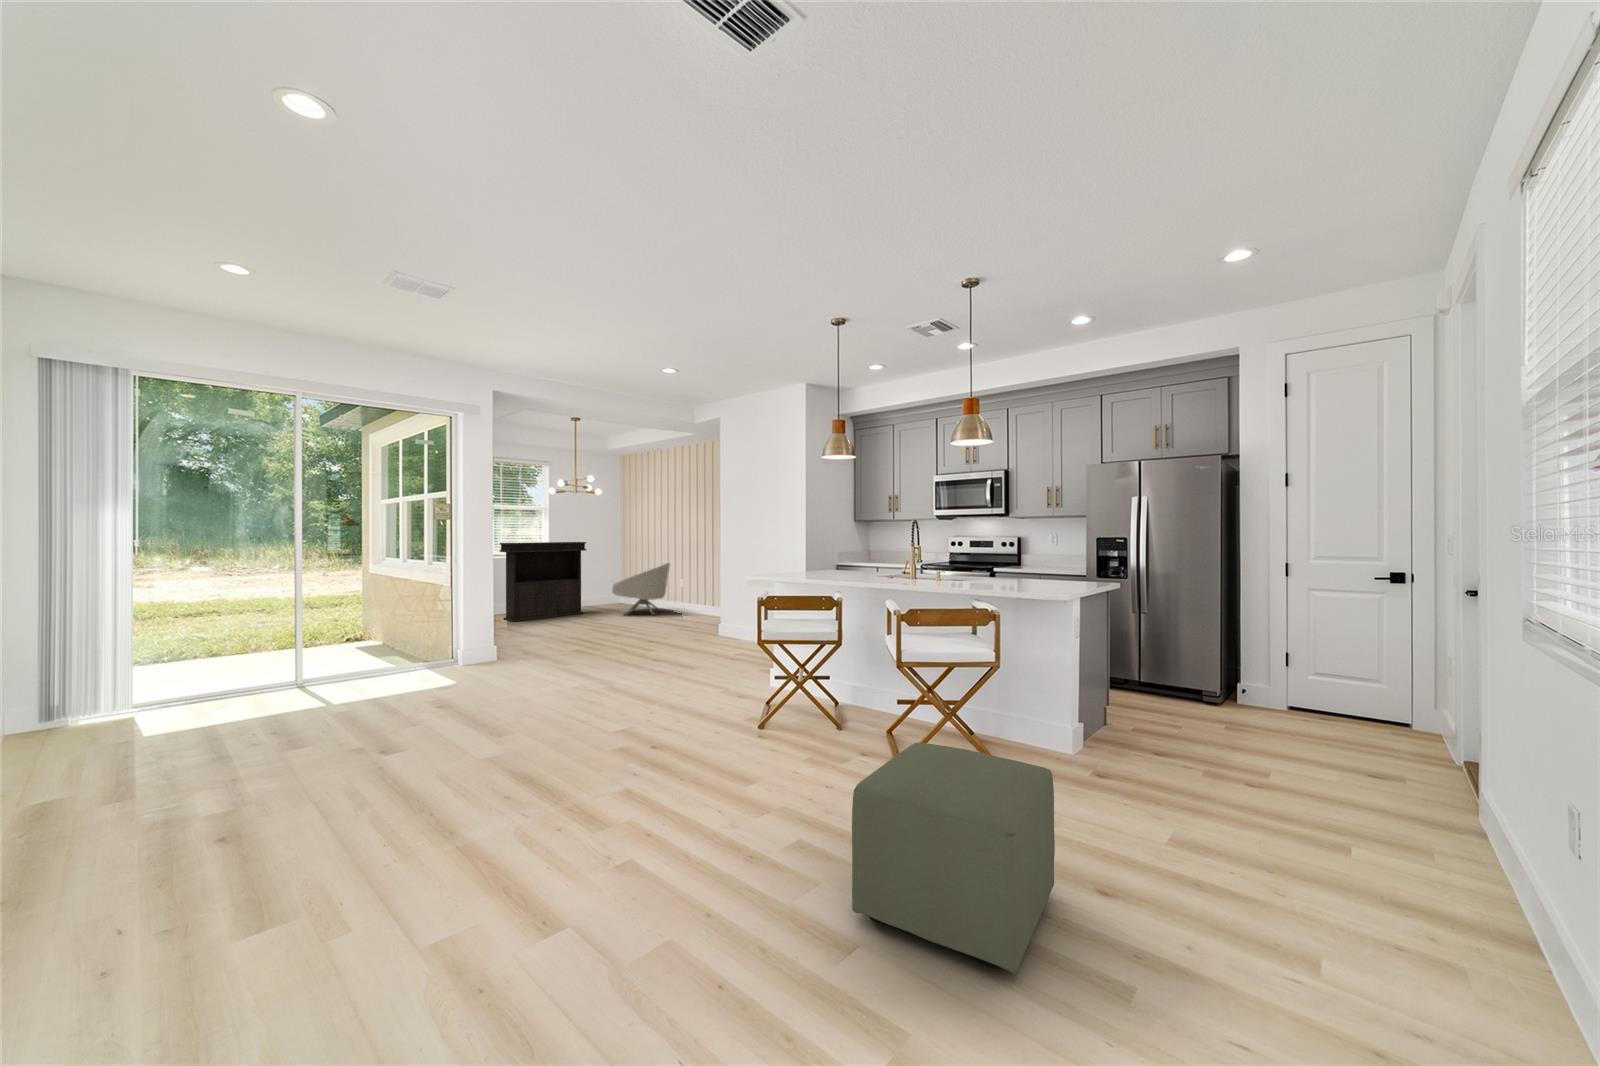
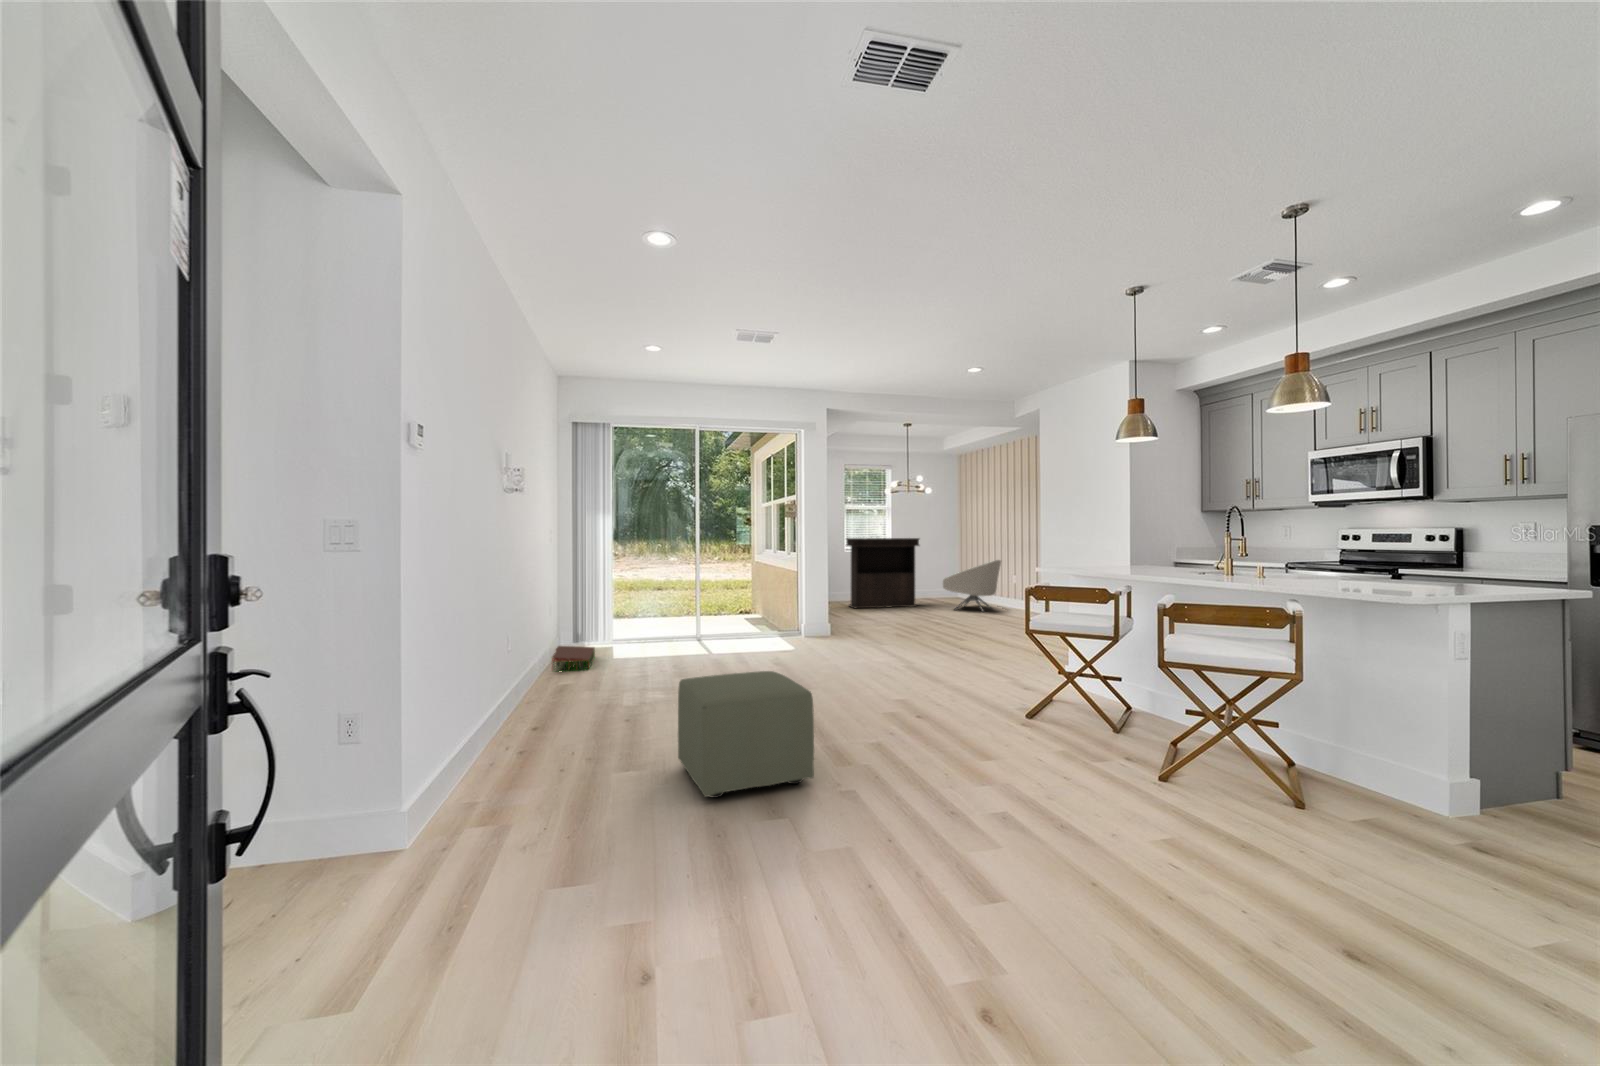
storage bin: none [12,724,109,780] -> present [552,646,595,670]
ottoman: present [852,743,1055,974] -> present [678,671,814,798]

